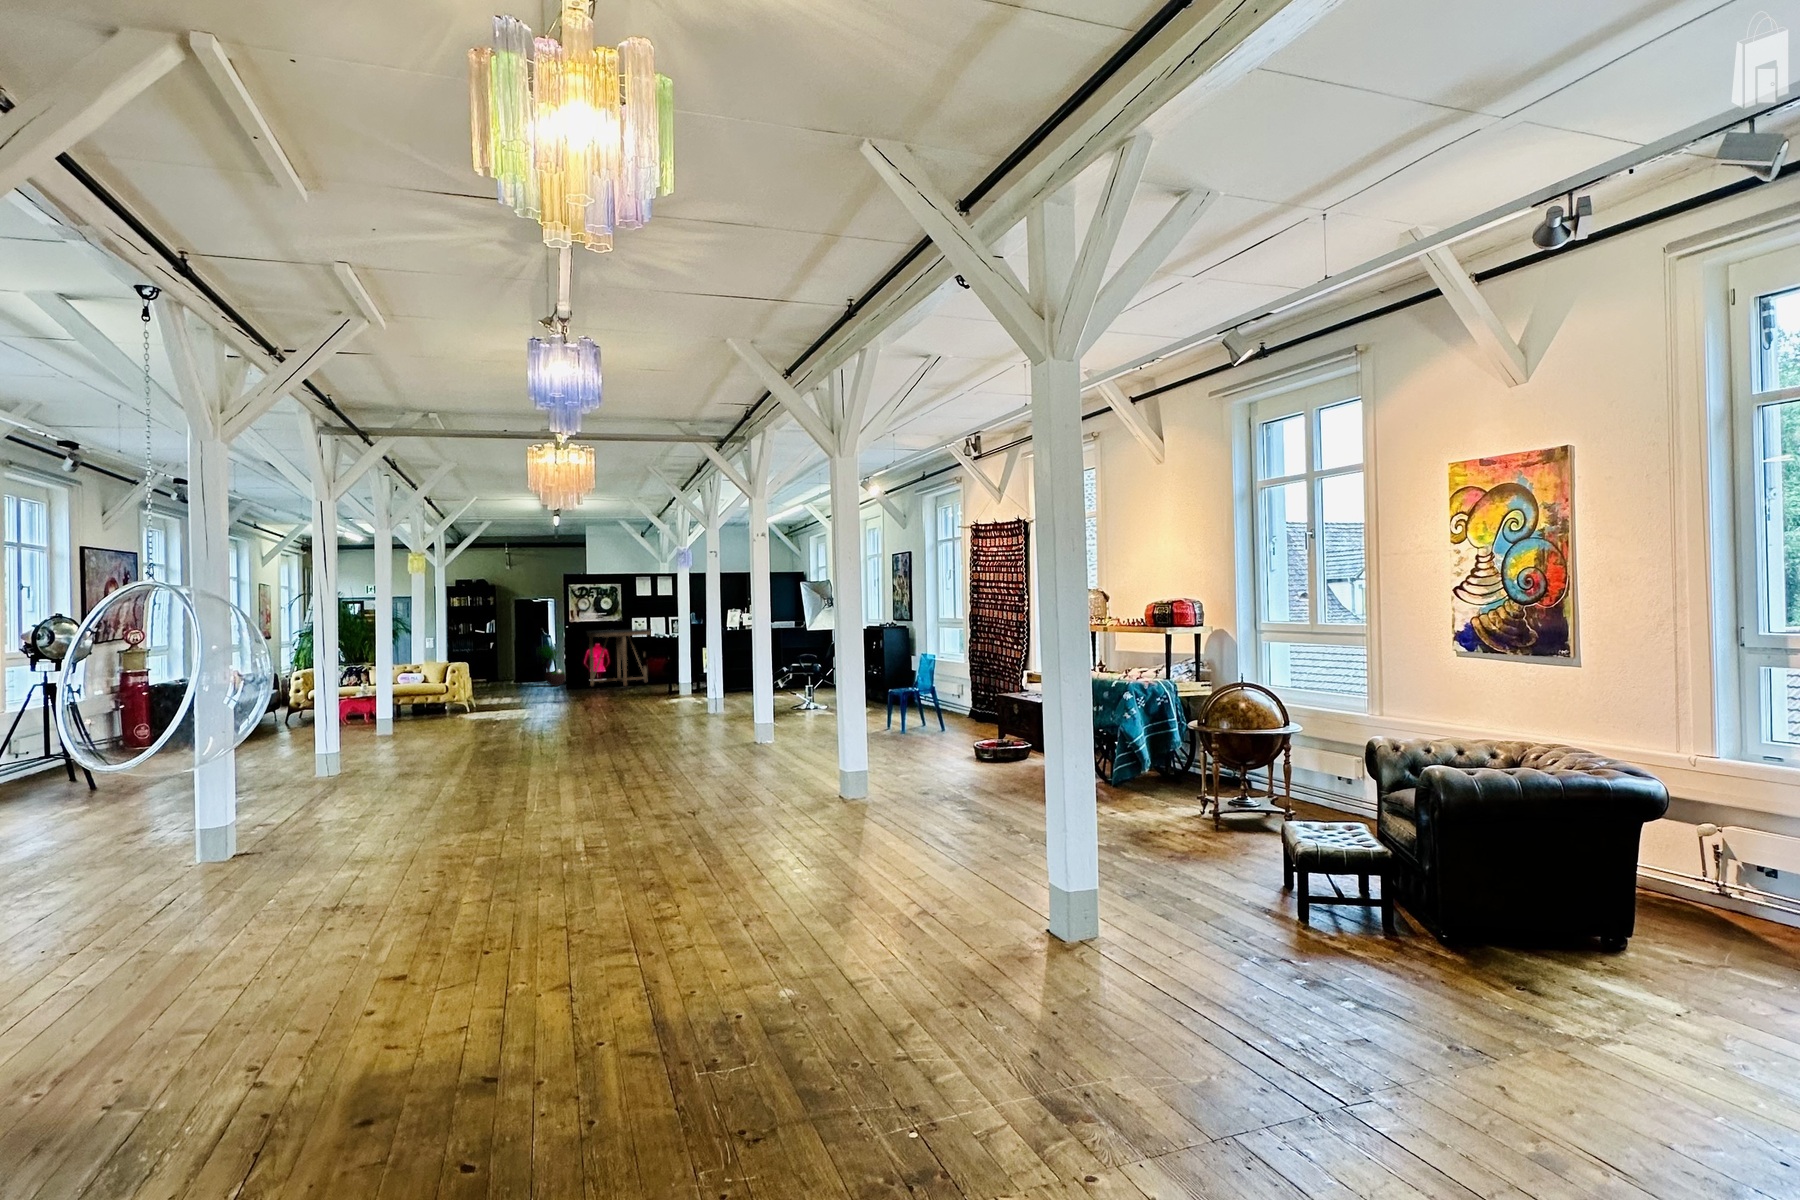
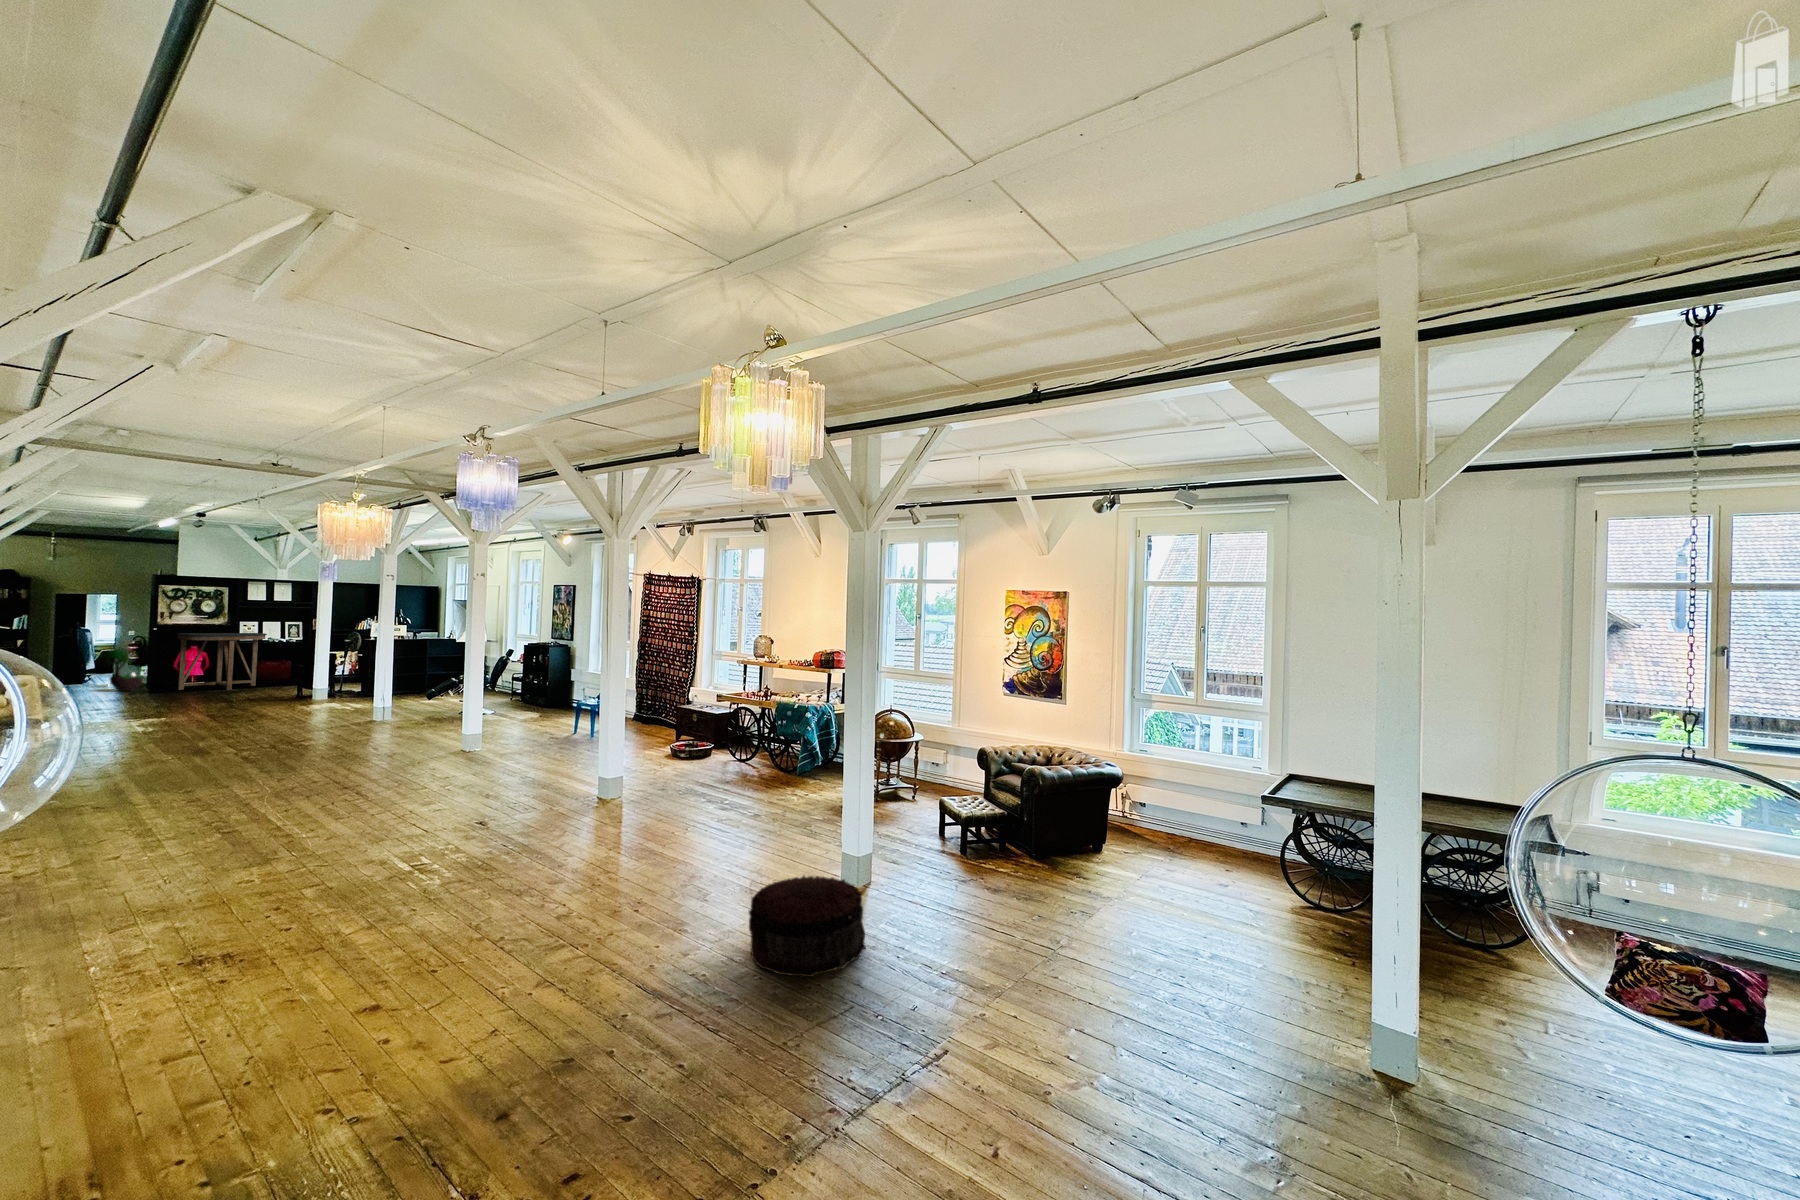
pouf: none [863,883,1031,1018] -> present [749,876,866,977]

